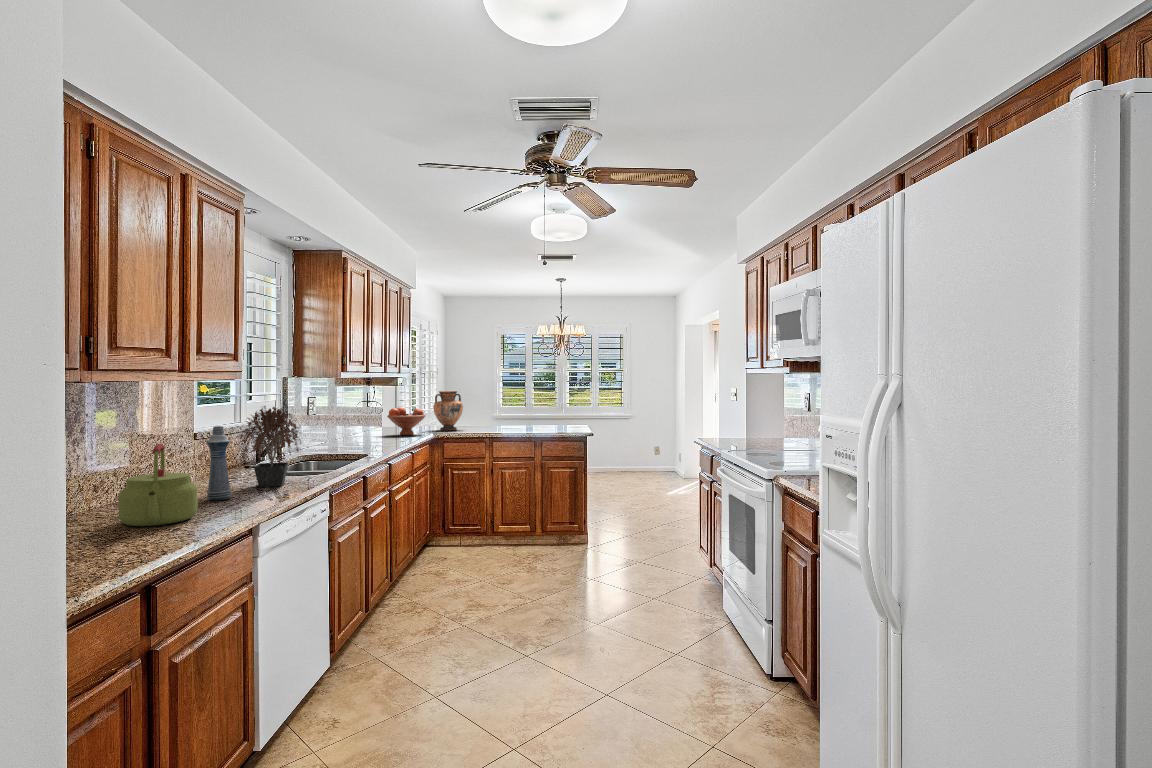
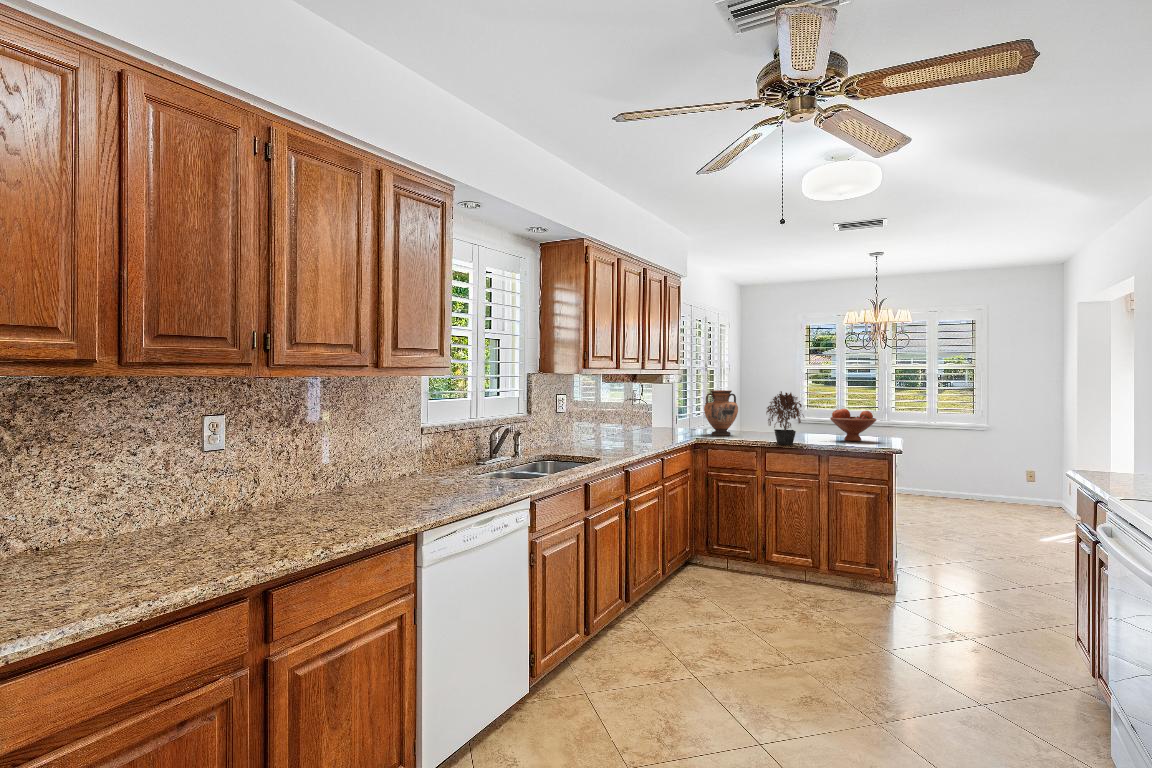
potted plant: present [240,406,301,487] -> present [766,391,804,444]
fruit bowl: present [387,407,426,435] -> present [830,409,876,441]
bottle: present [206,426,231,501] -> none [402,423,426,499]
kettle: present [118,443,198,526] -> none [302,438,373,522]

